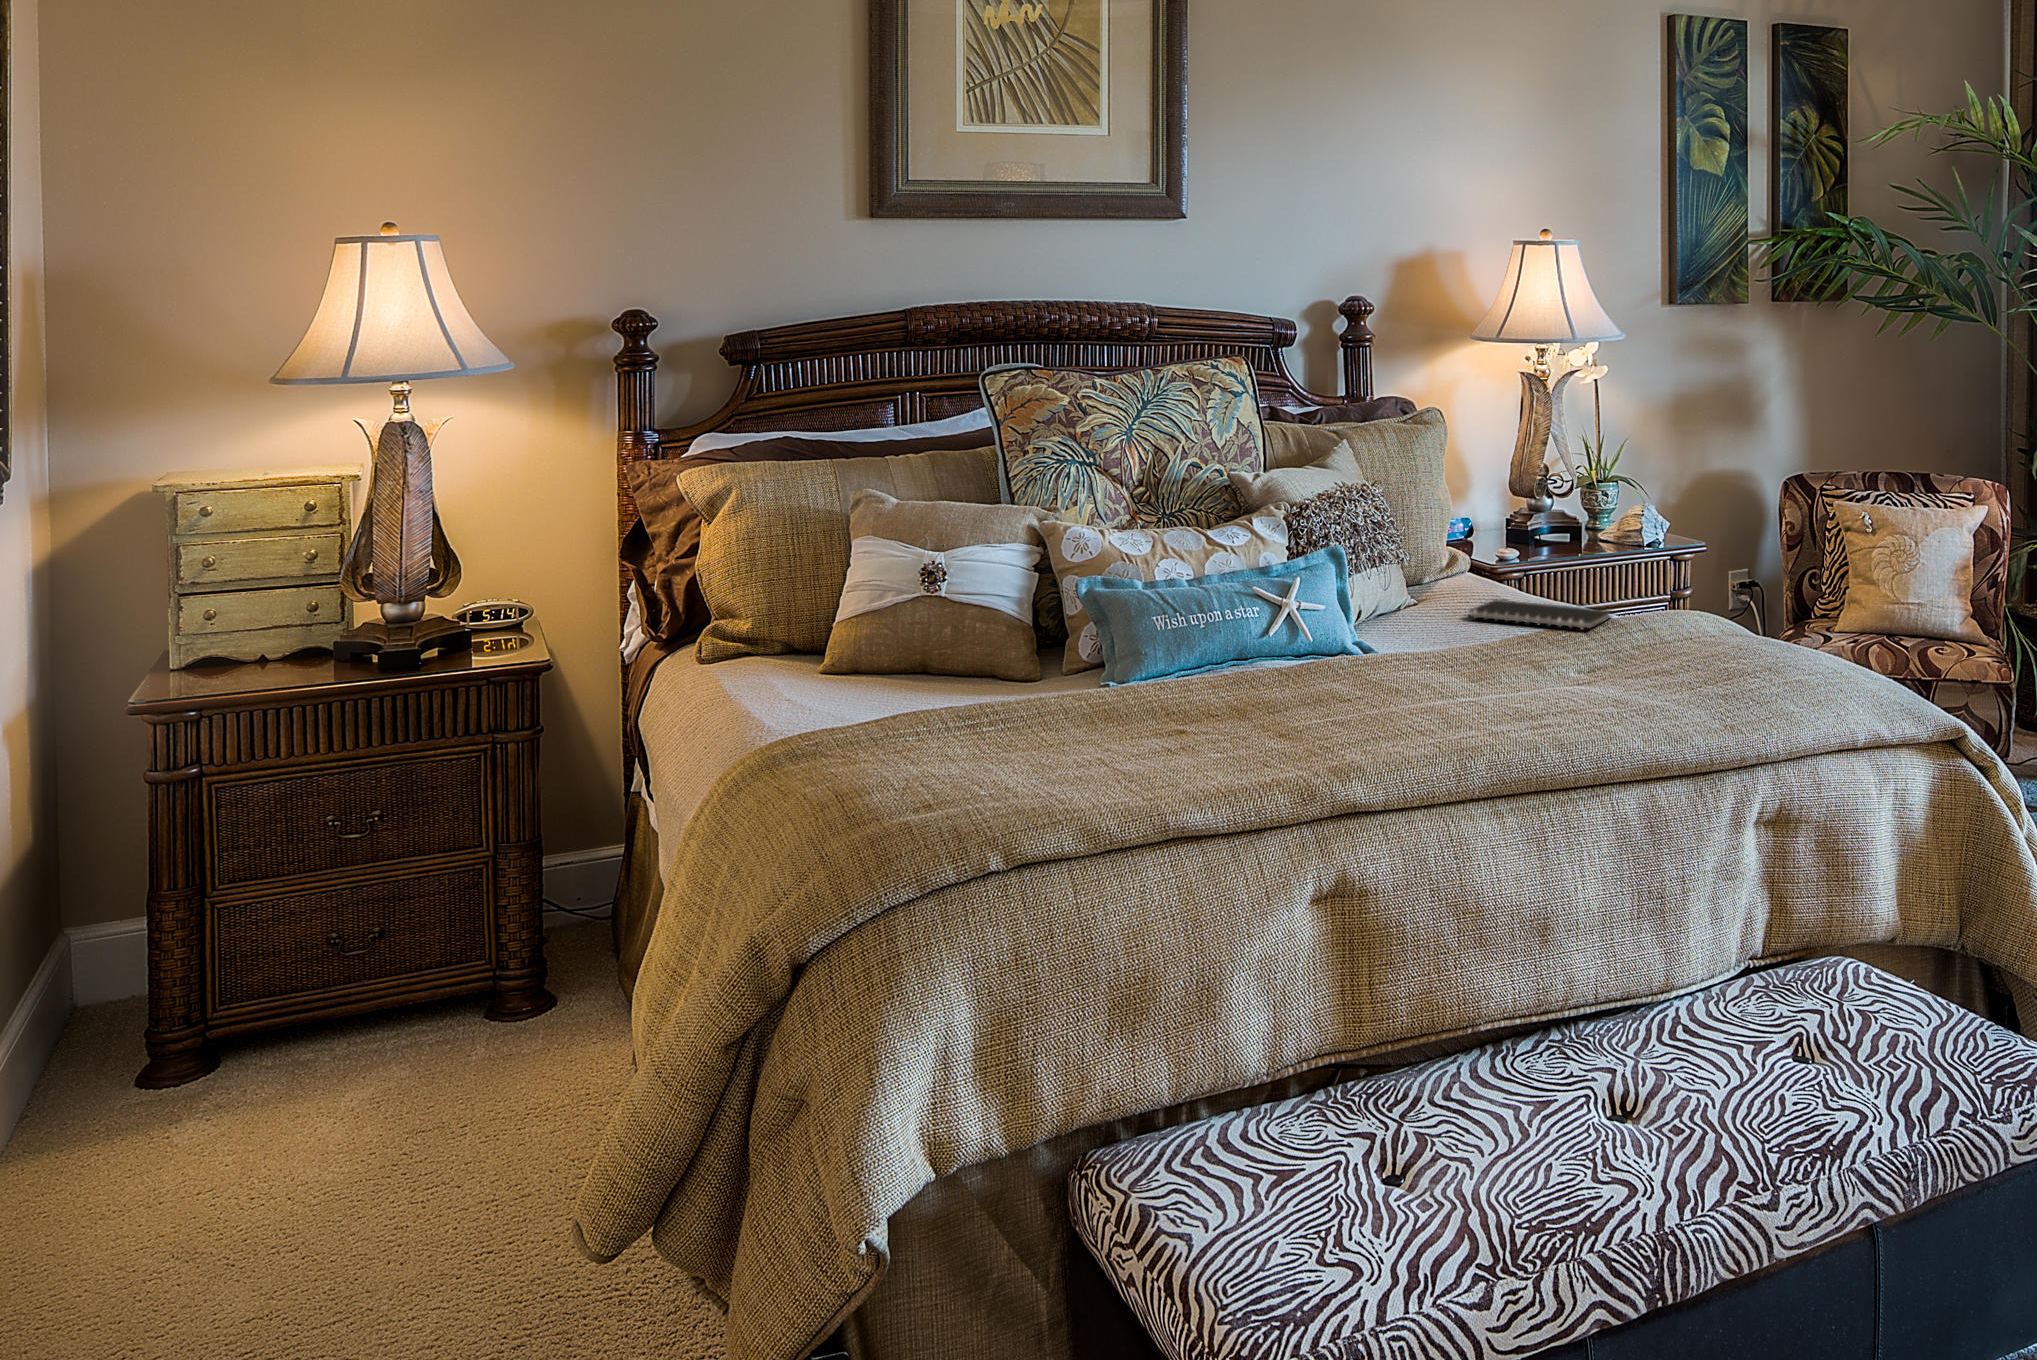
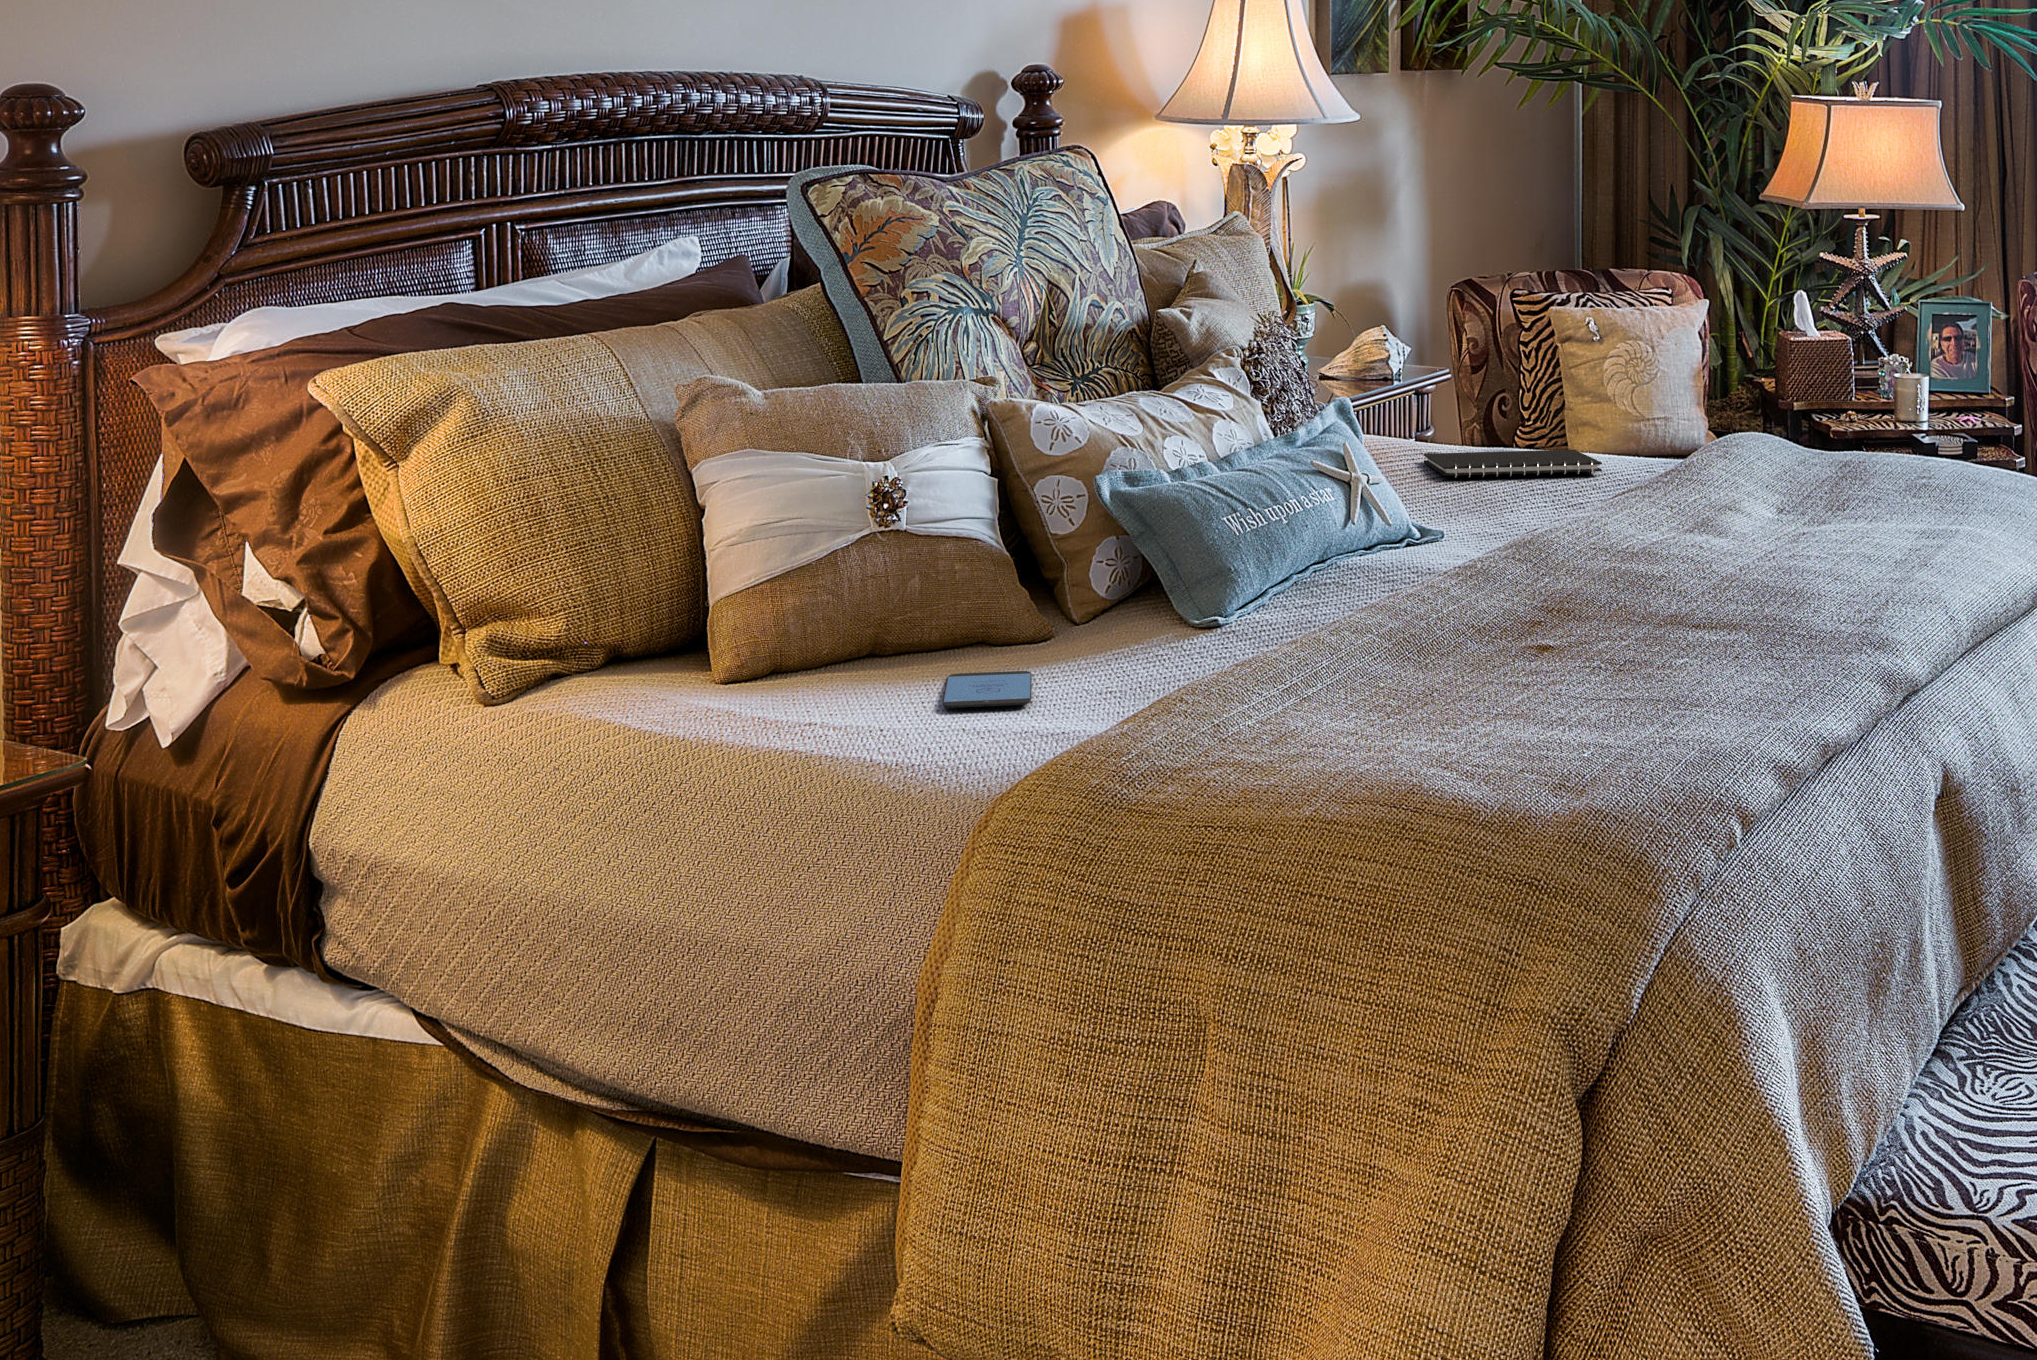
smartphone: none [756,692,861,715] -> present [943,671,1031,707]

